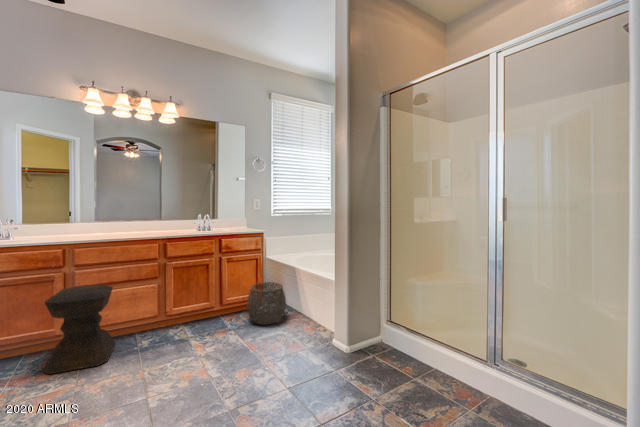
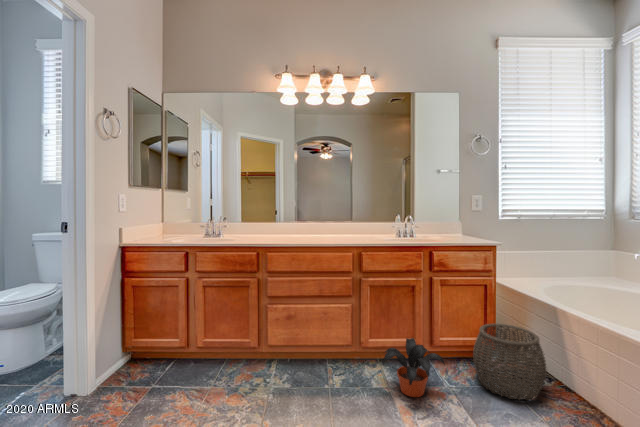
stool: present [44,284,115,374] -> none [236,297,305,403]
potted plant: none [182,300,227,338] -> present [383,338,445,397]

